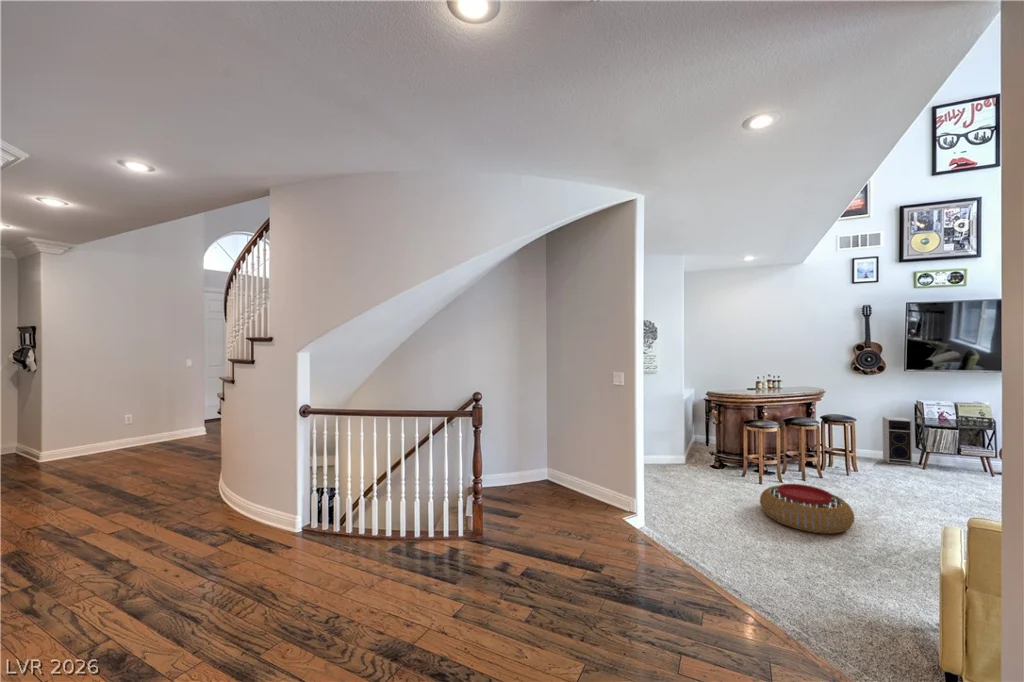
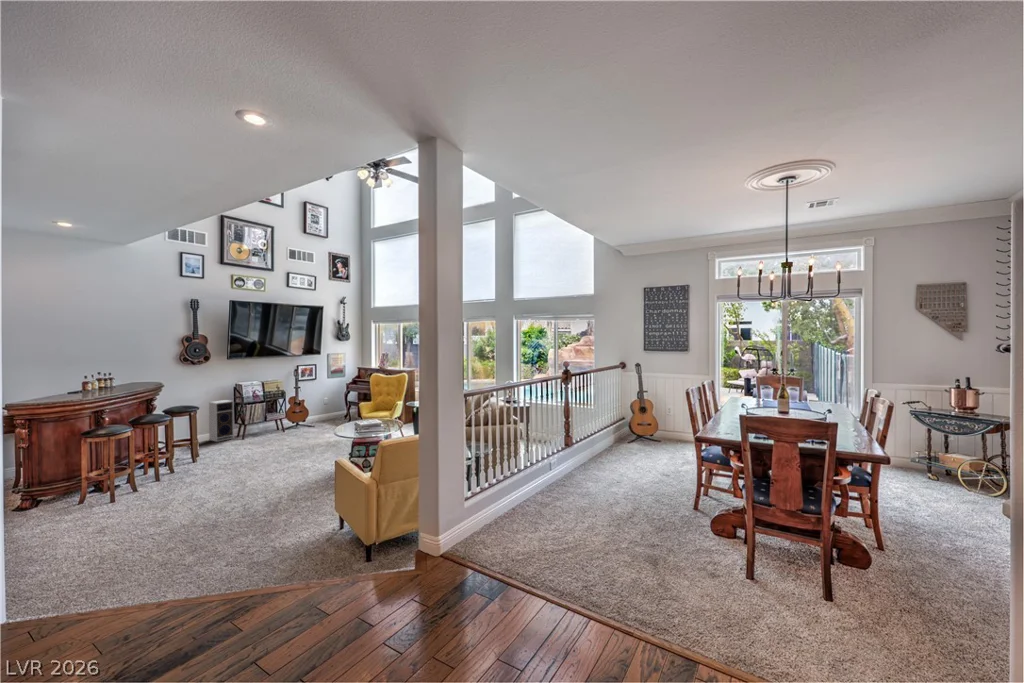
pouf: present [760,484,854,534] -> none [141,475,241,526]

